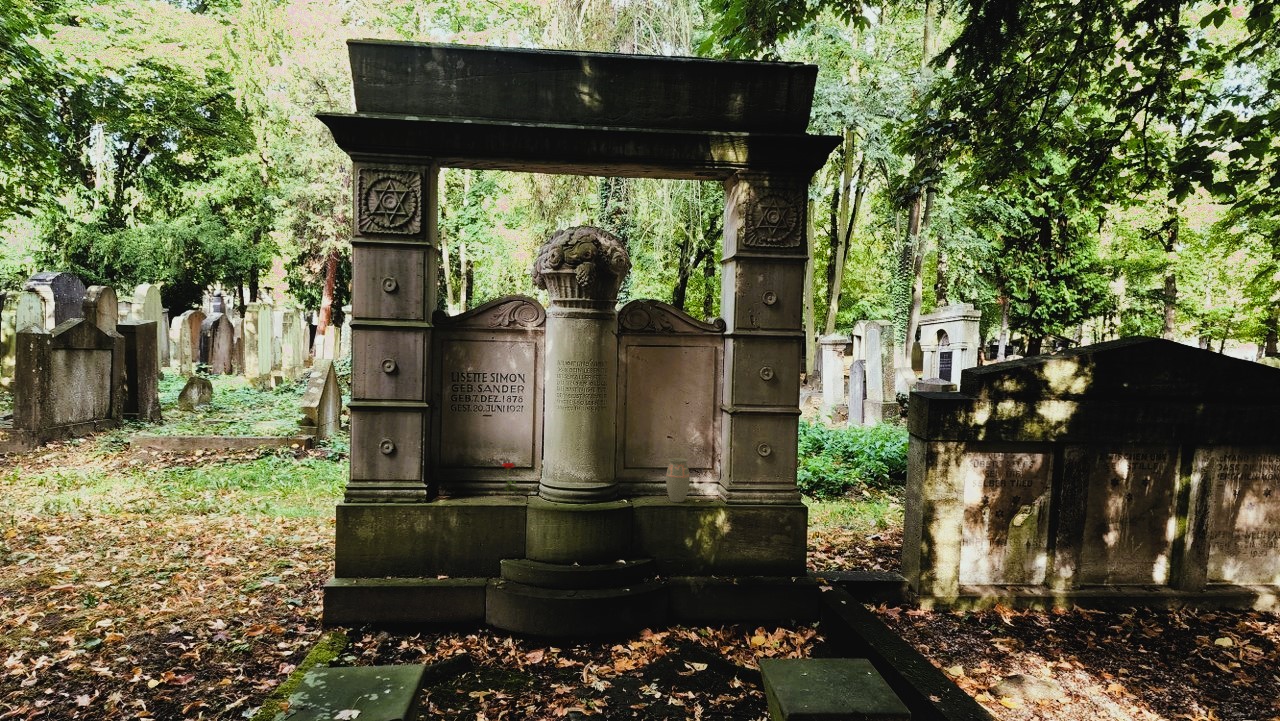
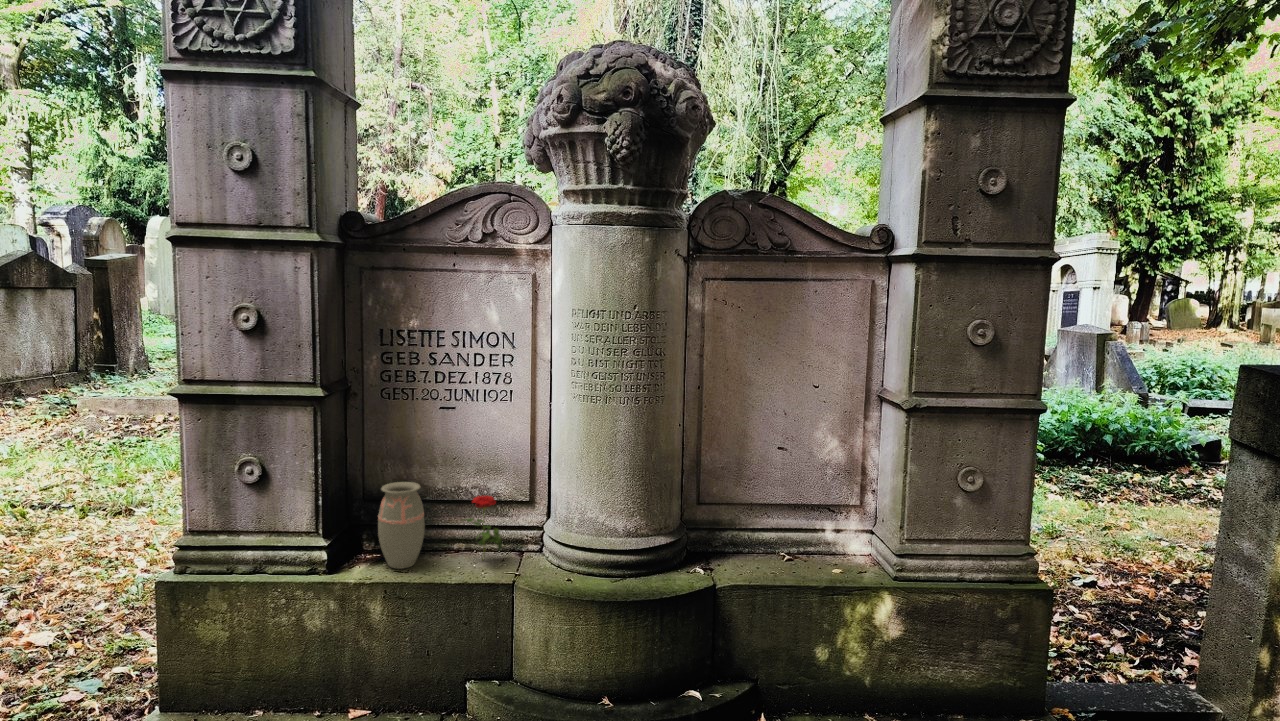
decorative vase: present [666,458,690,502] -> present [378,482,425,569]

